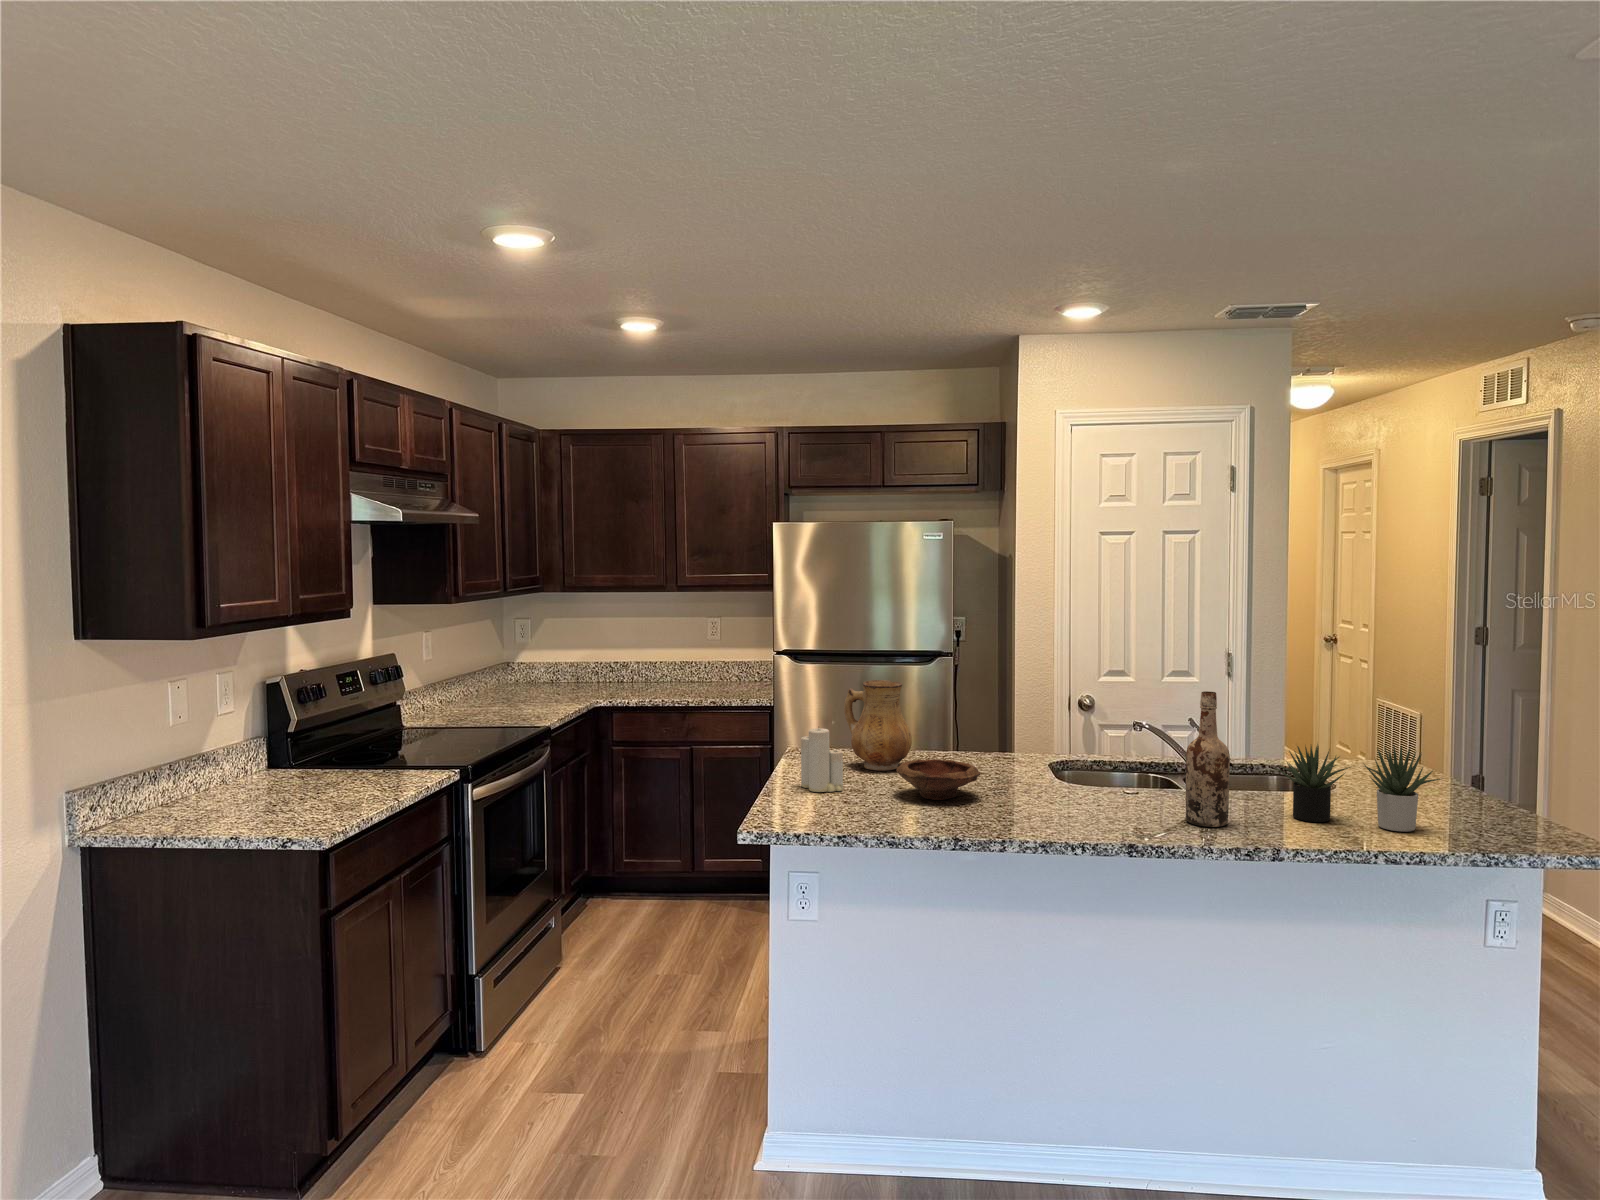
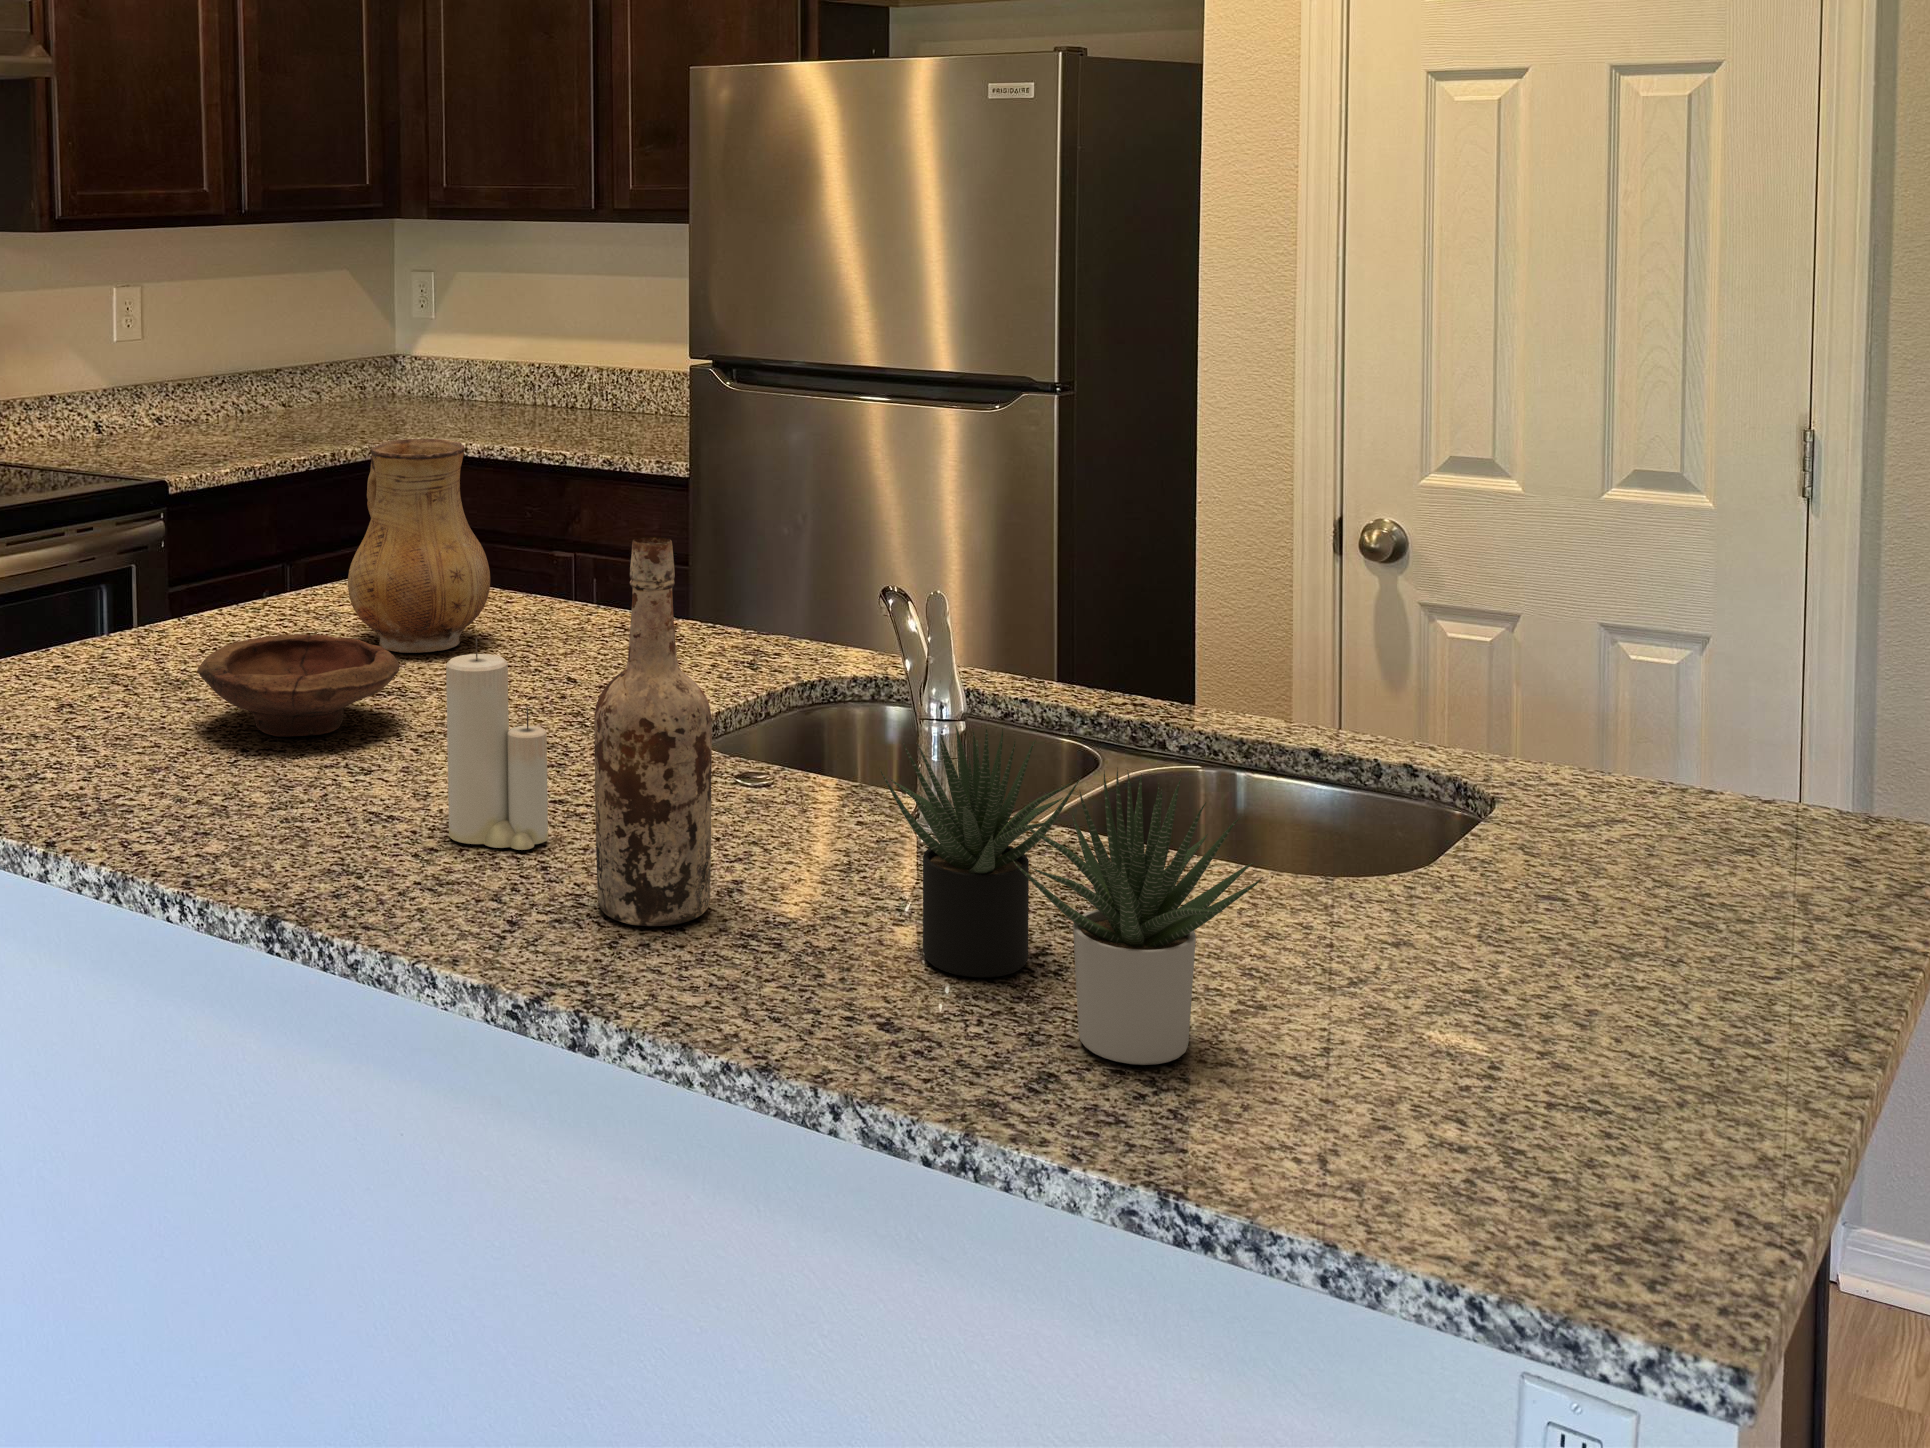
candle: present [801,728,843,792] -> present [446,639,548,850]

